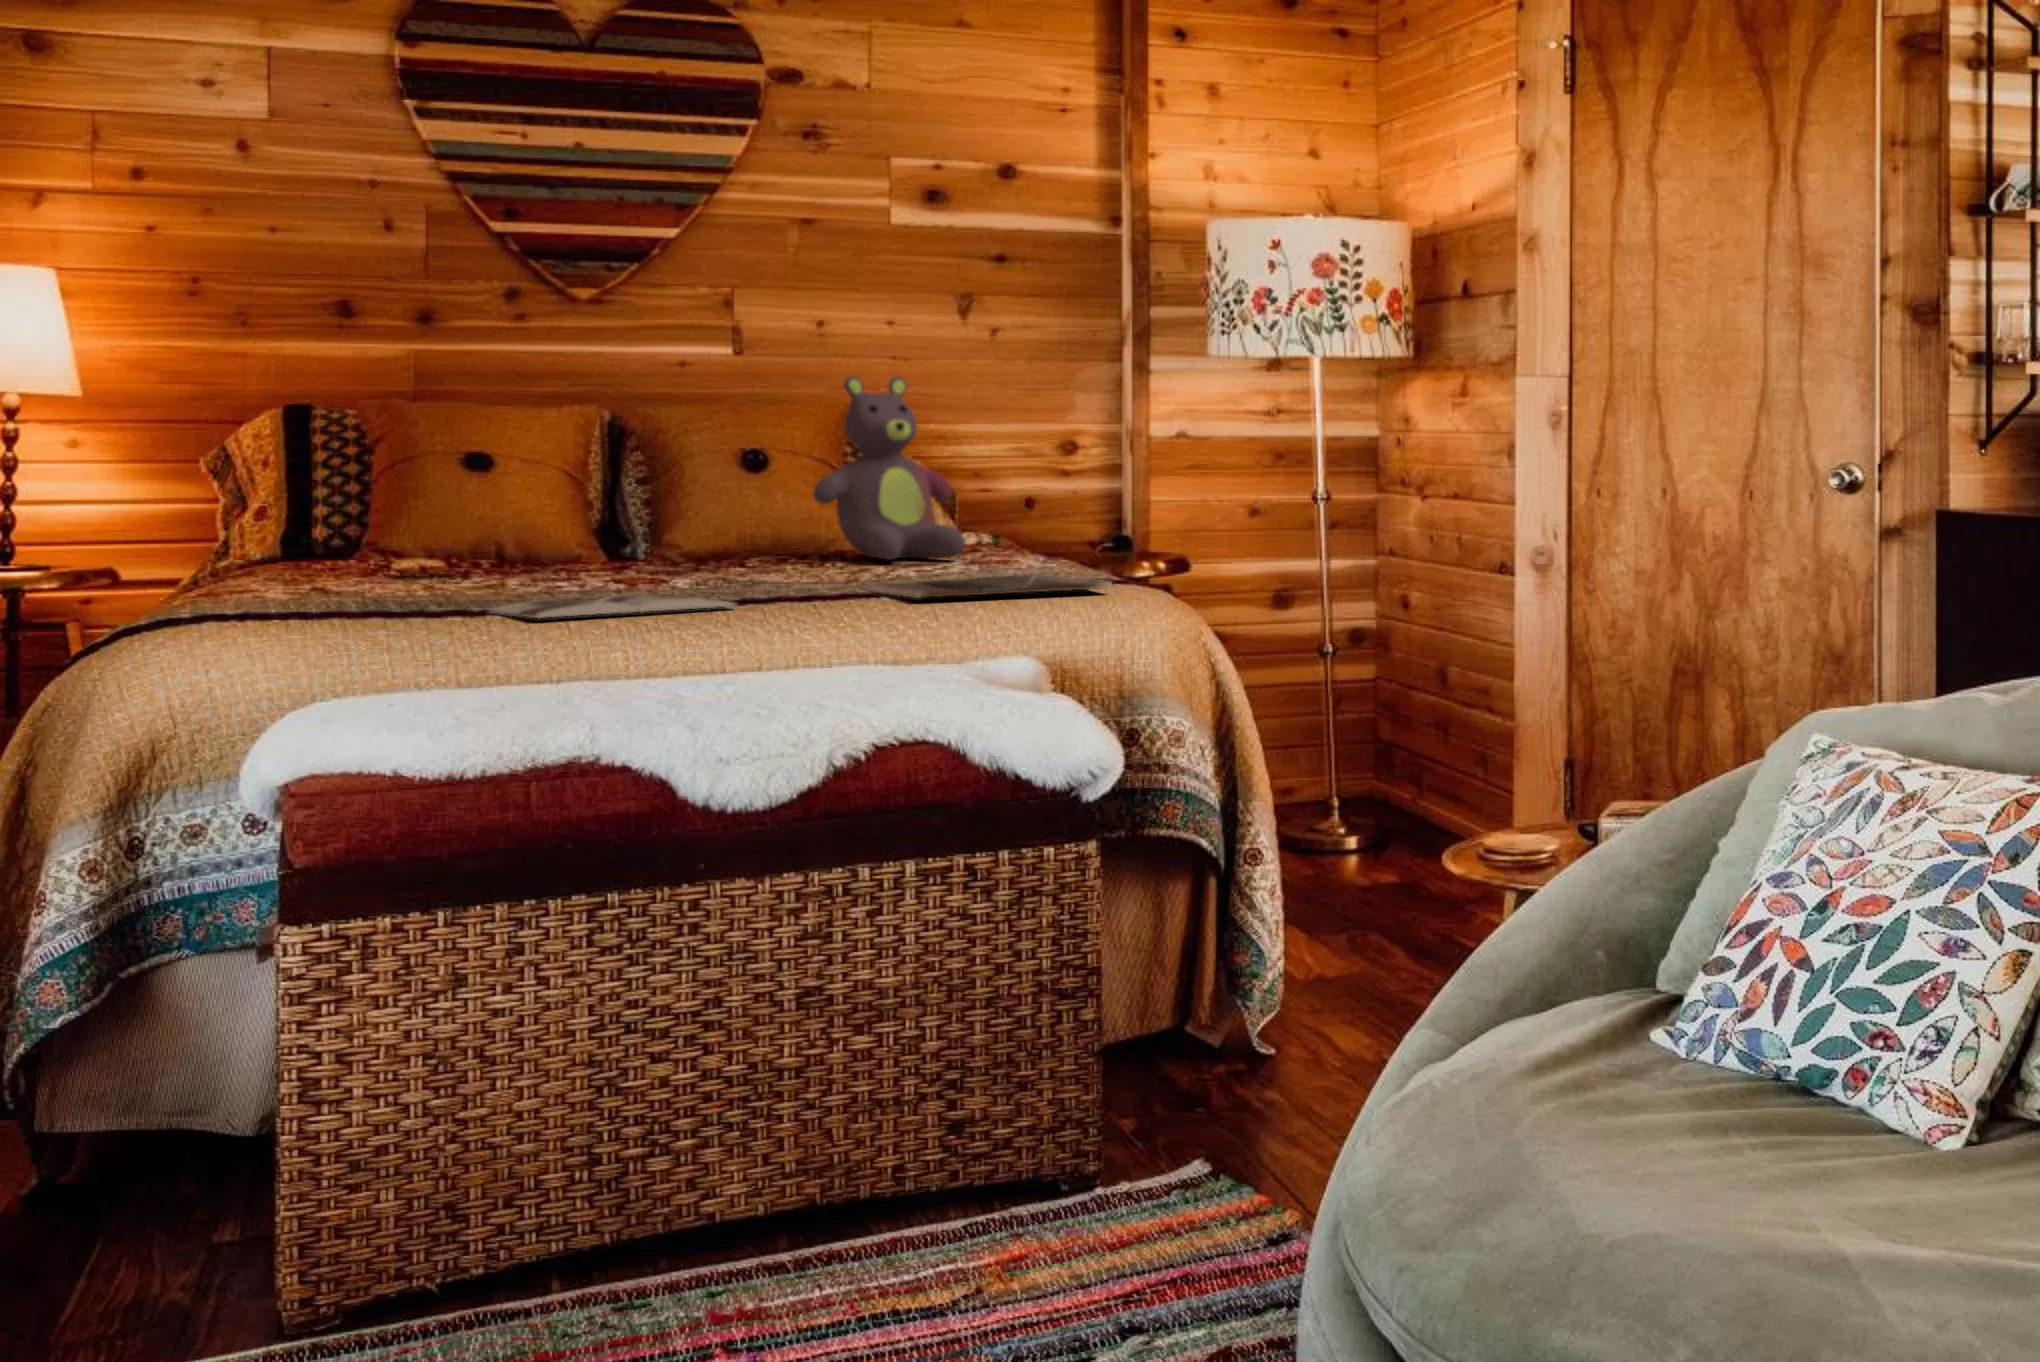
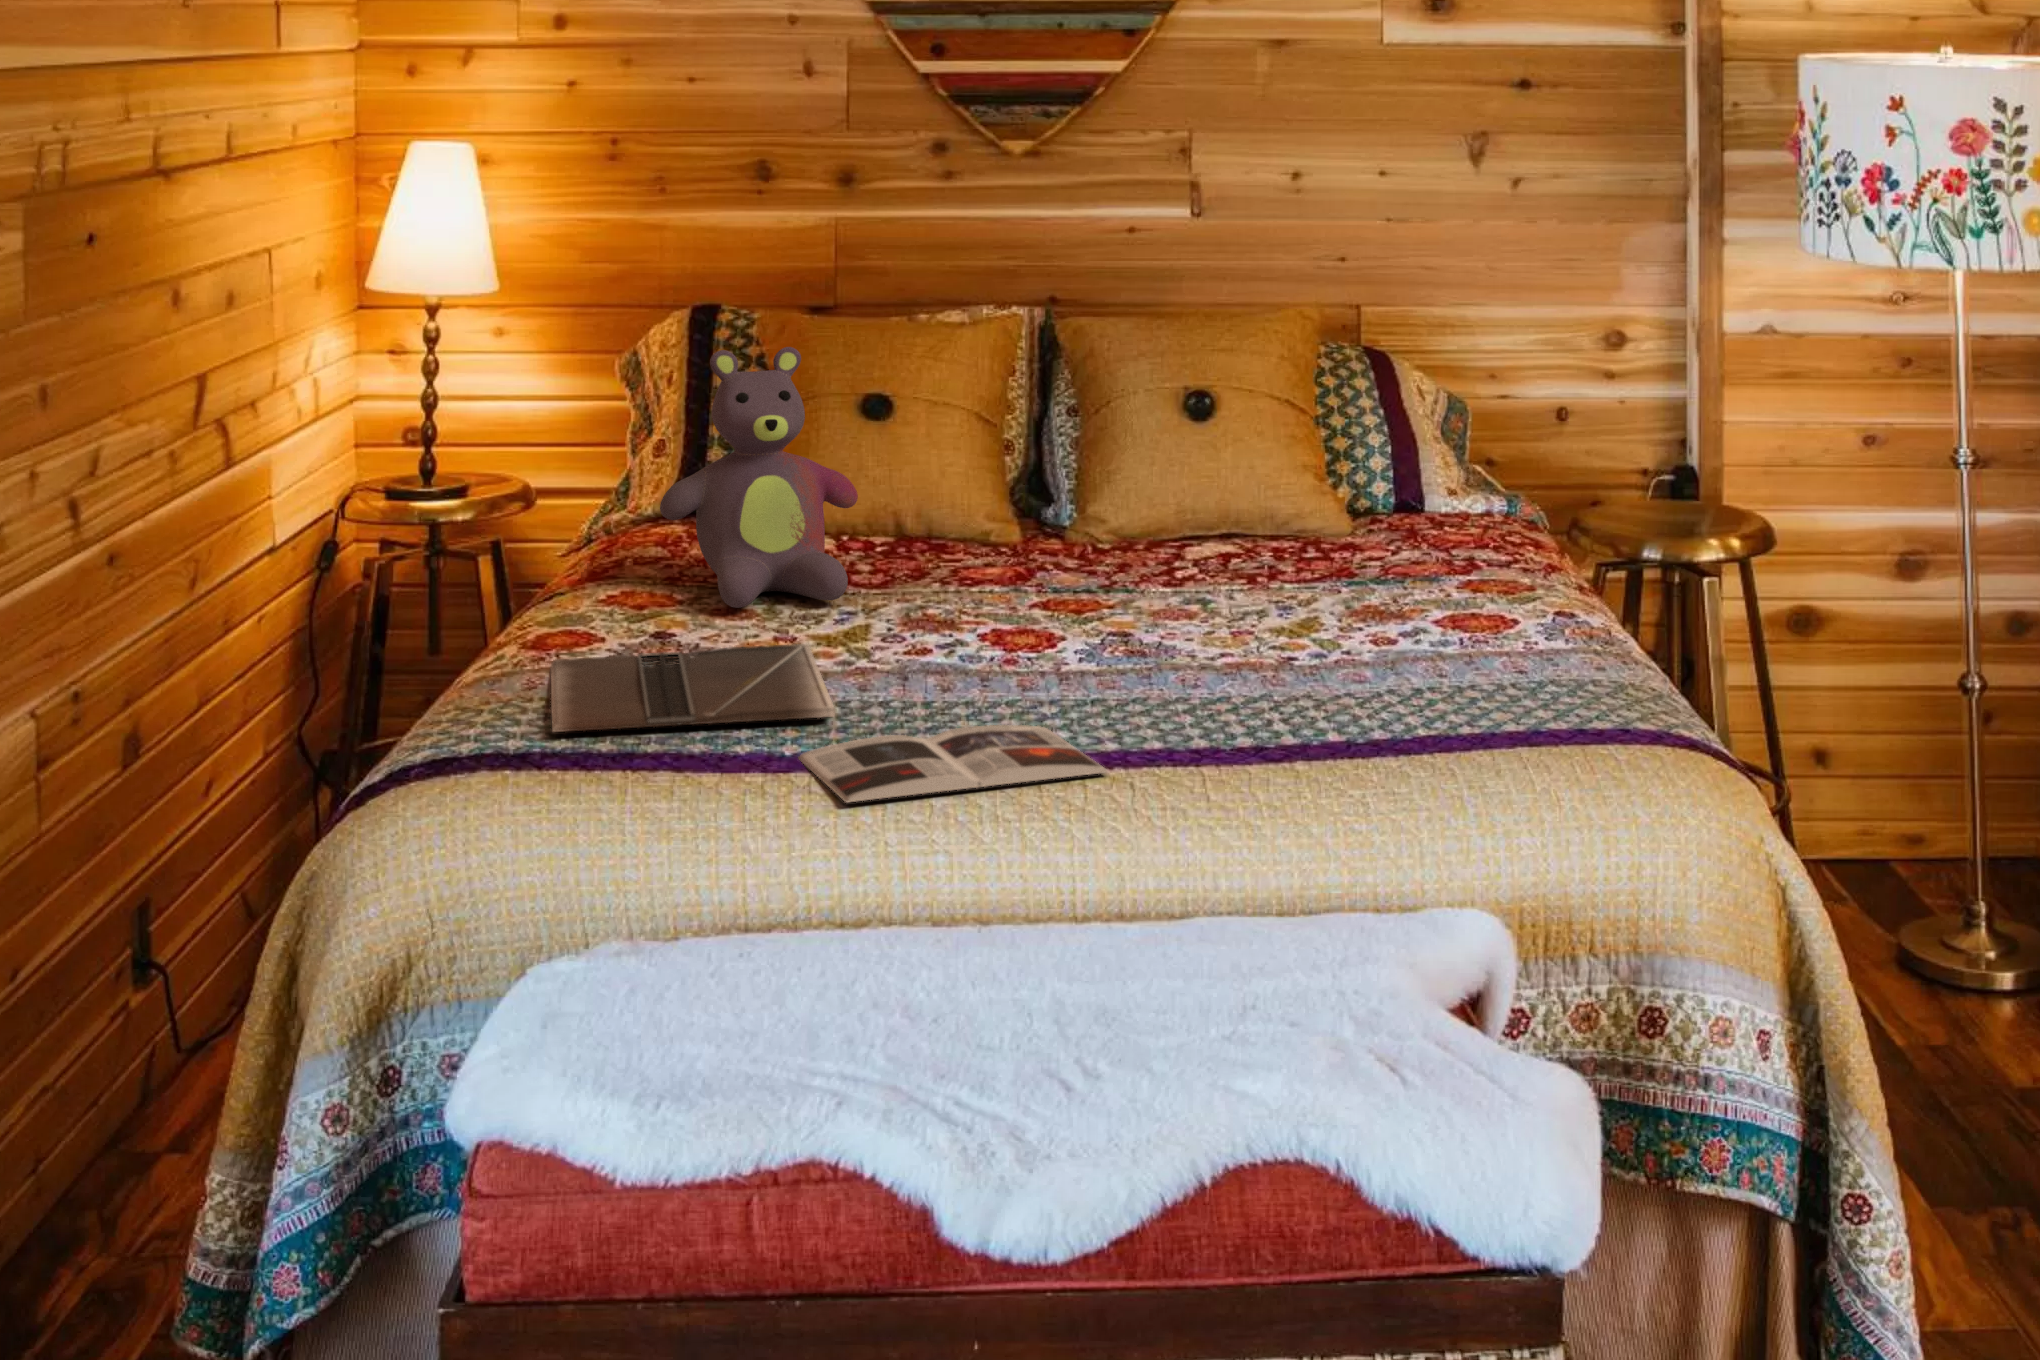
stuffed bear: present [814,376,965,560] -> present [660,347,858,608]
laptop: present [857,575,1112,598] -> present [550,644,835,732]

